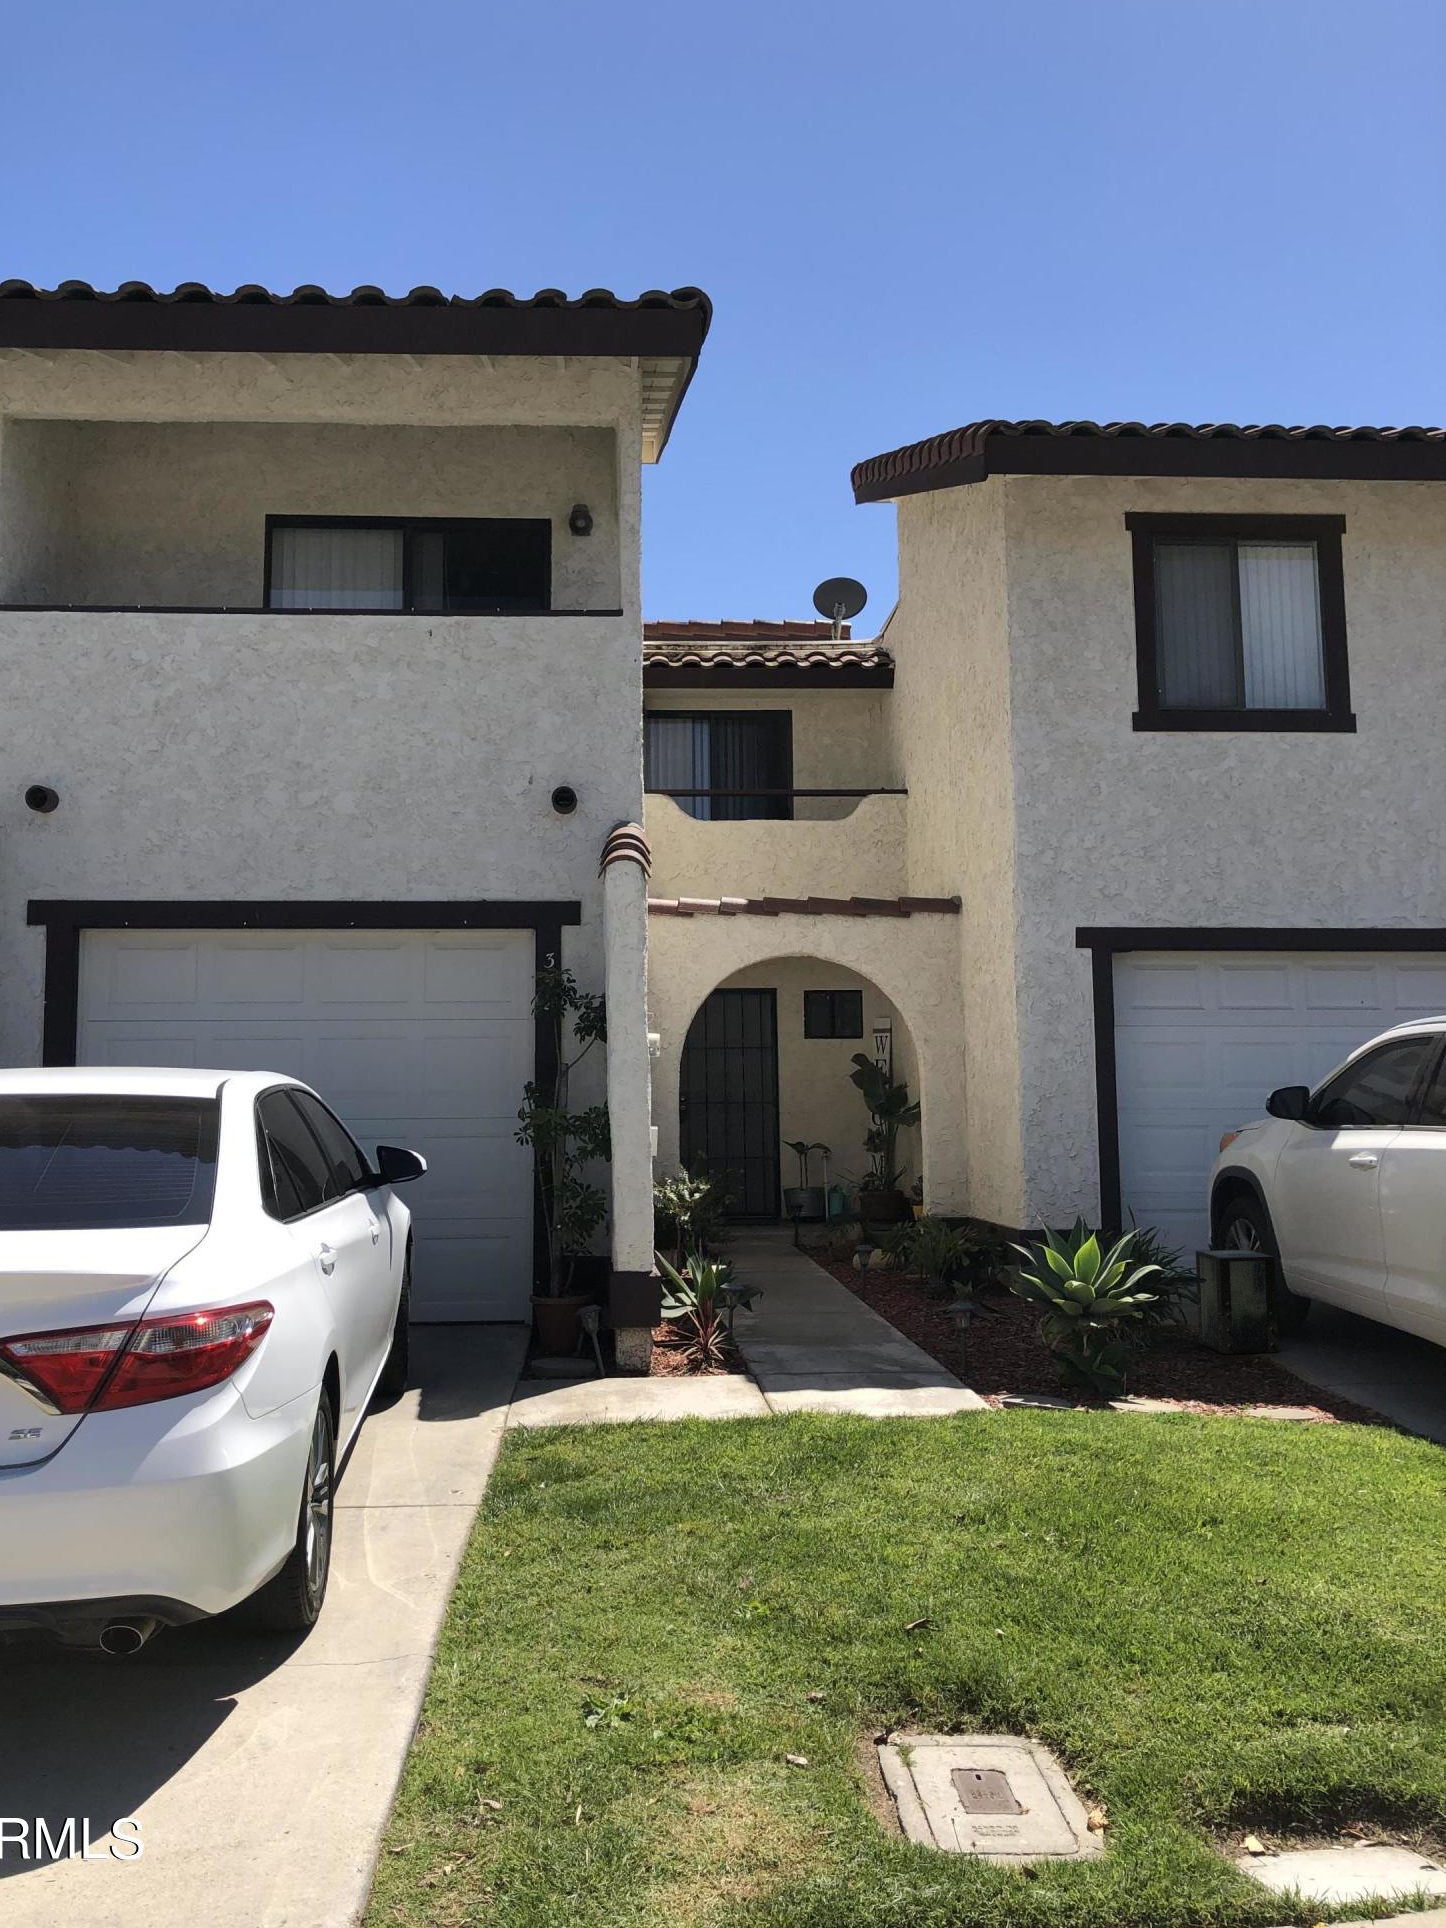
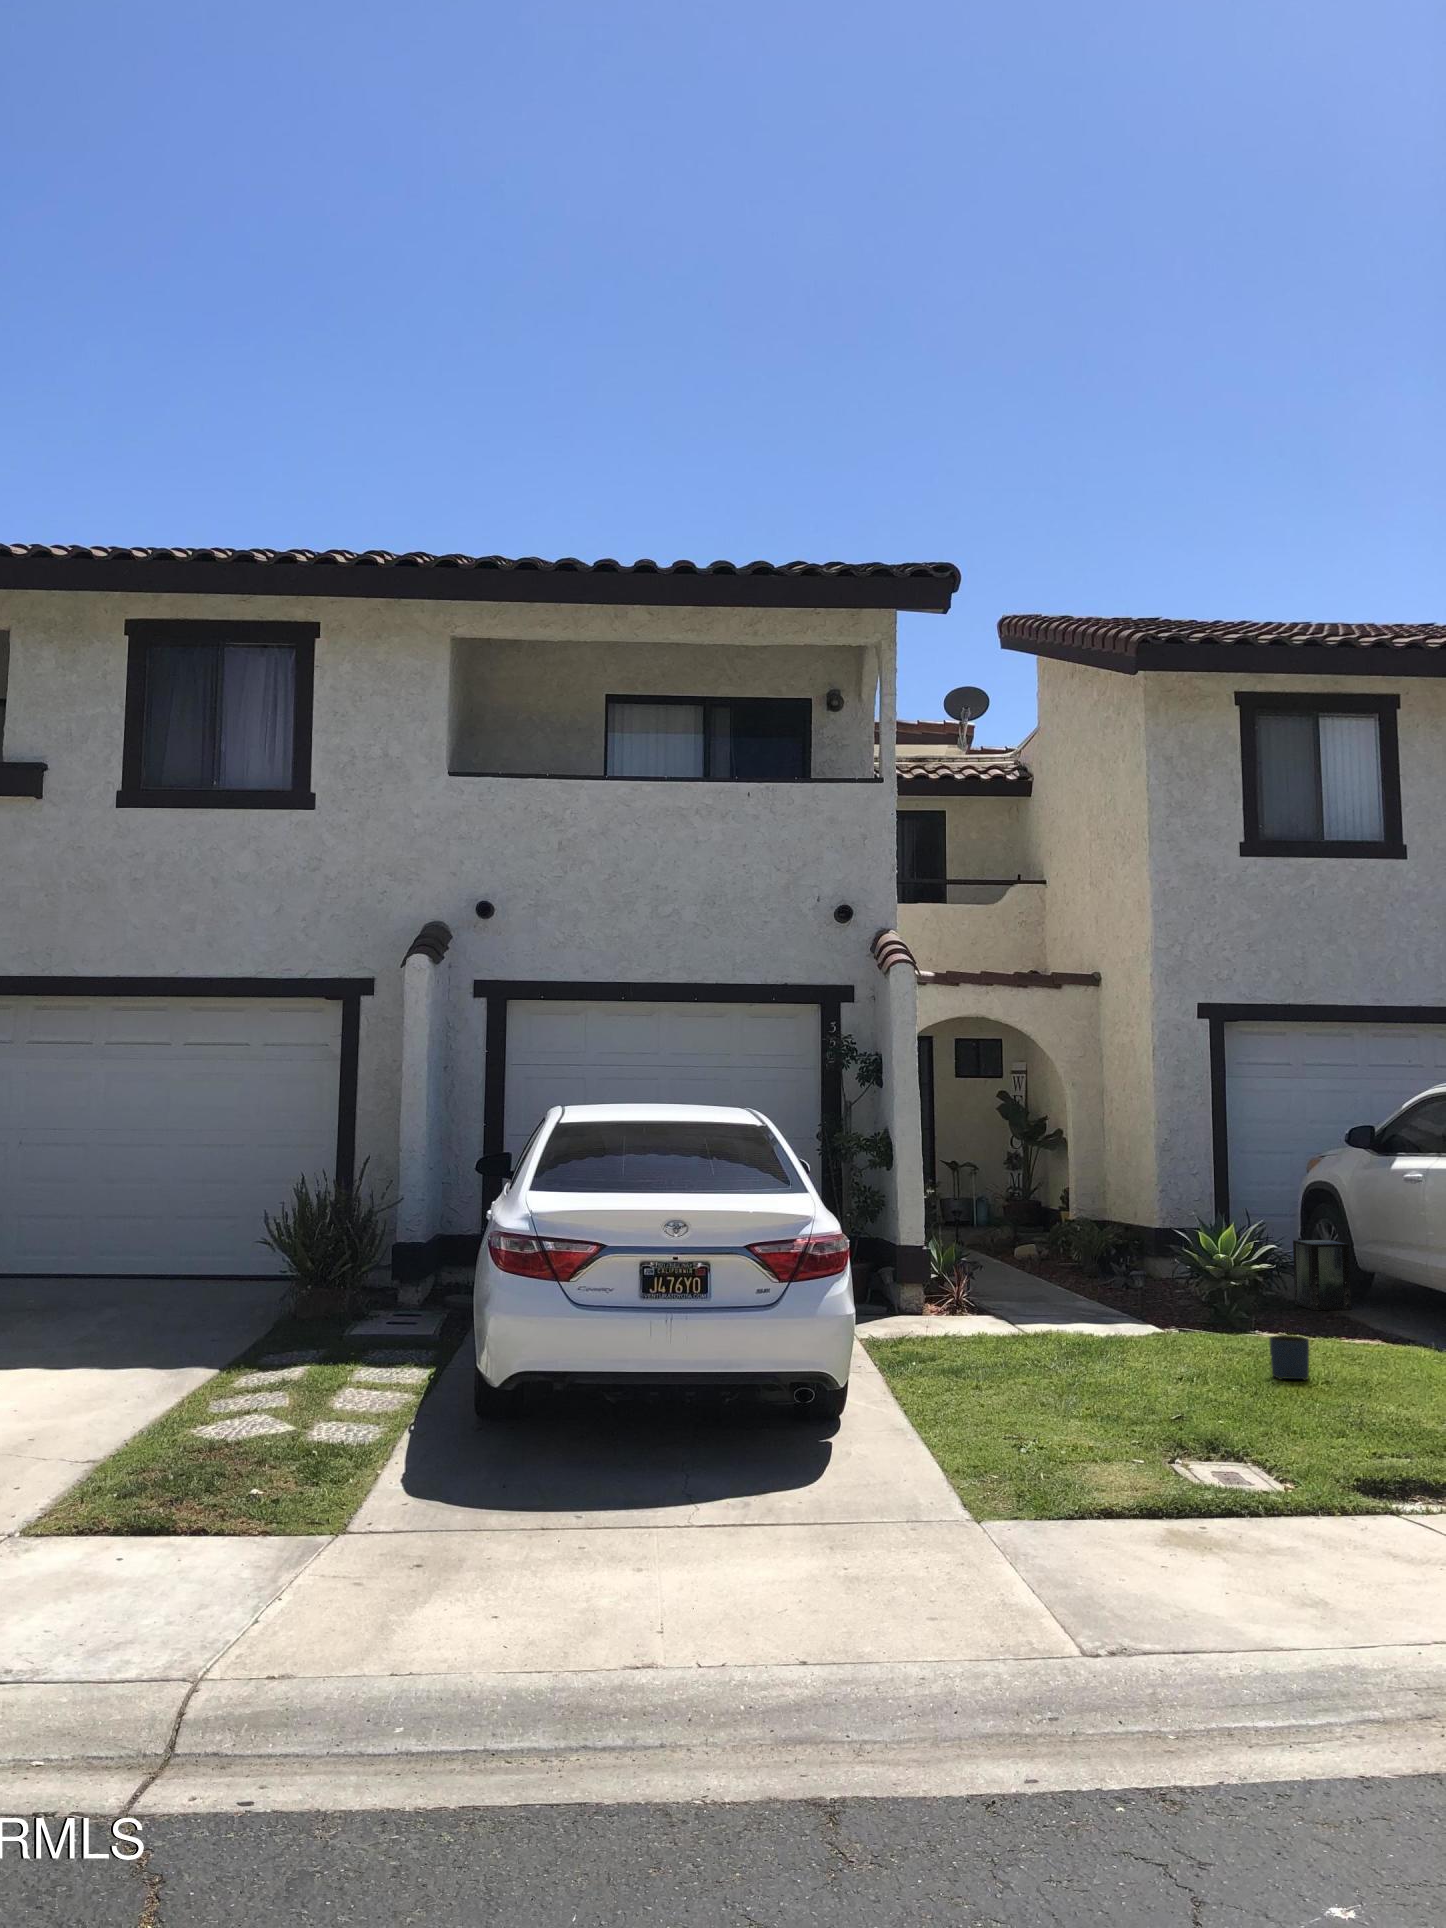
planter: none [1119,1430,1185,1512] -> present [1269,1335,1309,1380]

